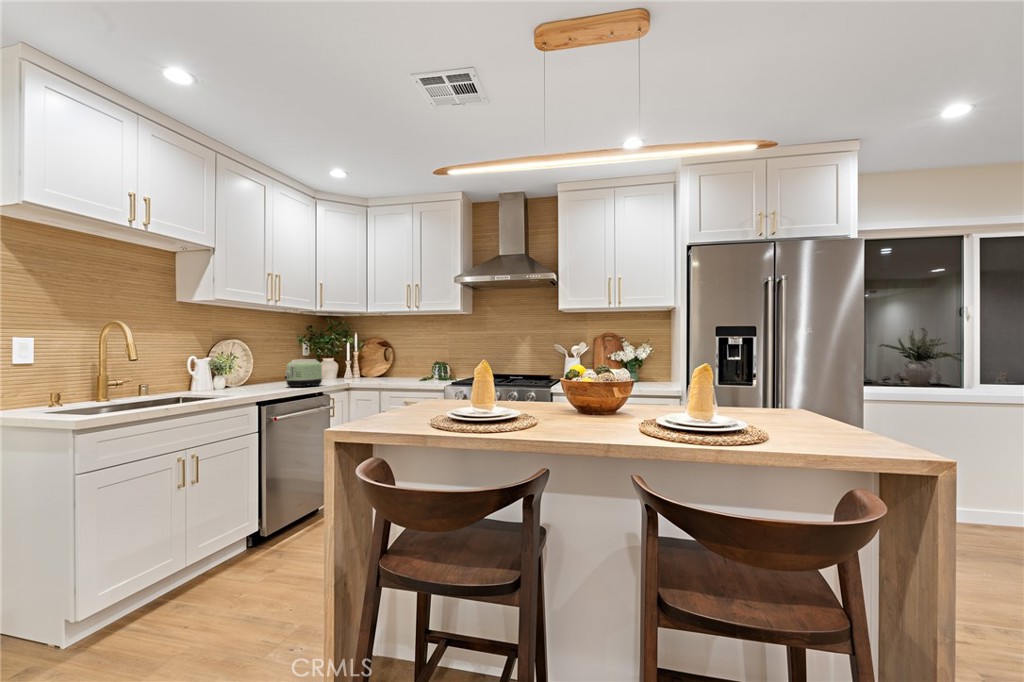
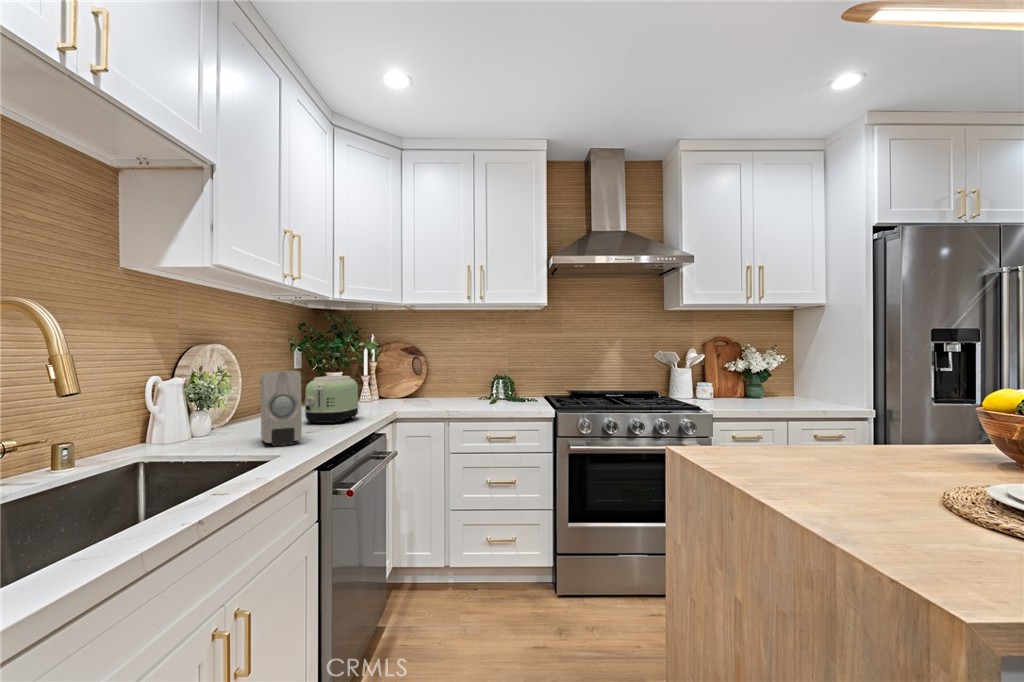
soap dispenser: none [243,354,267,394] -> present [260,371,302,446]

